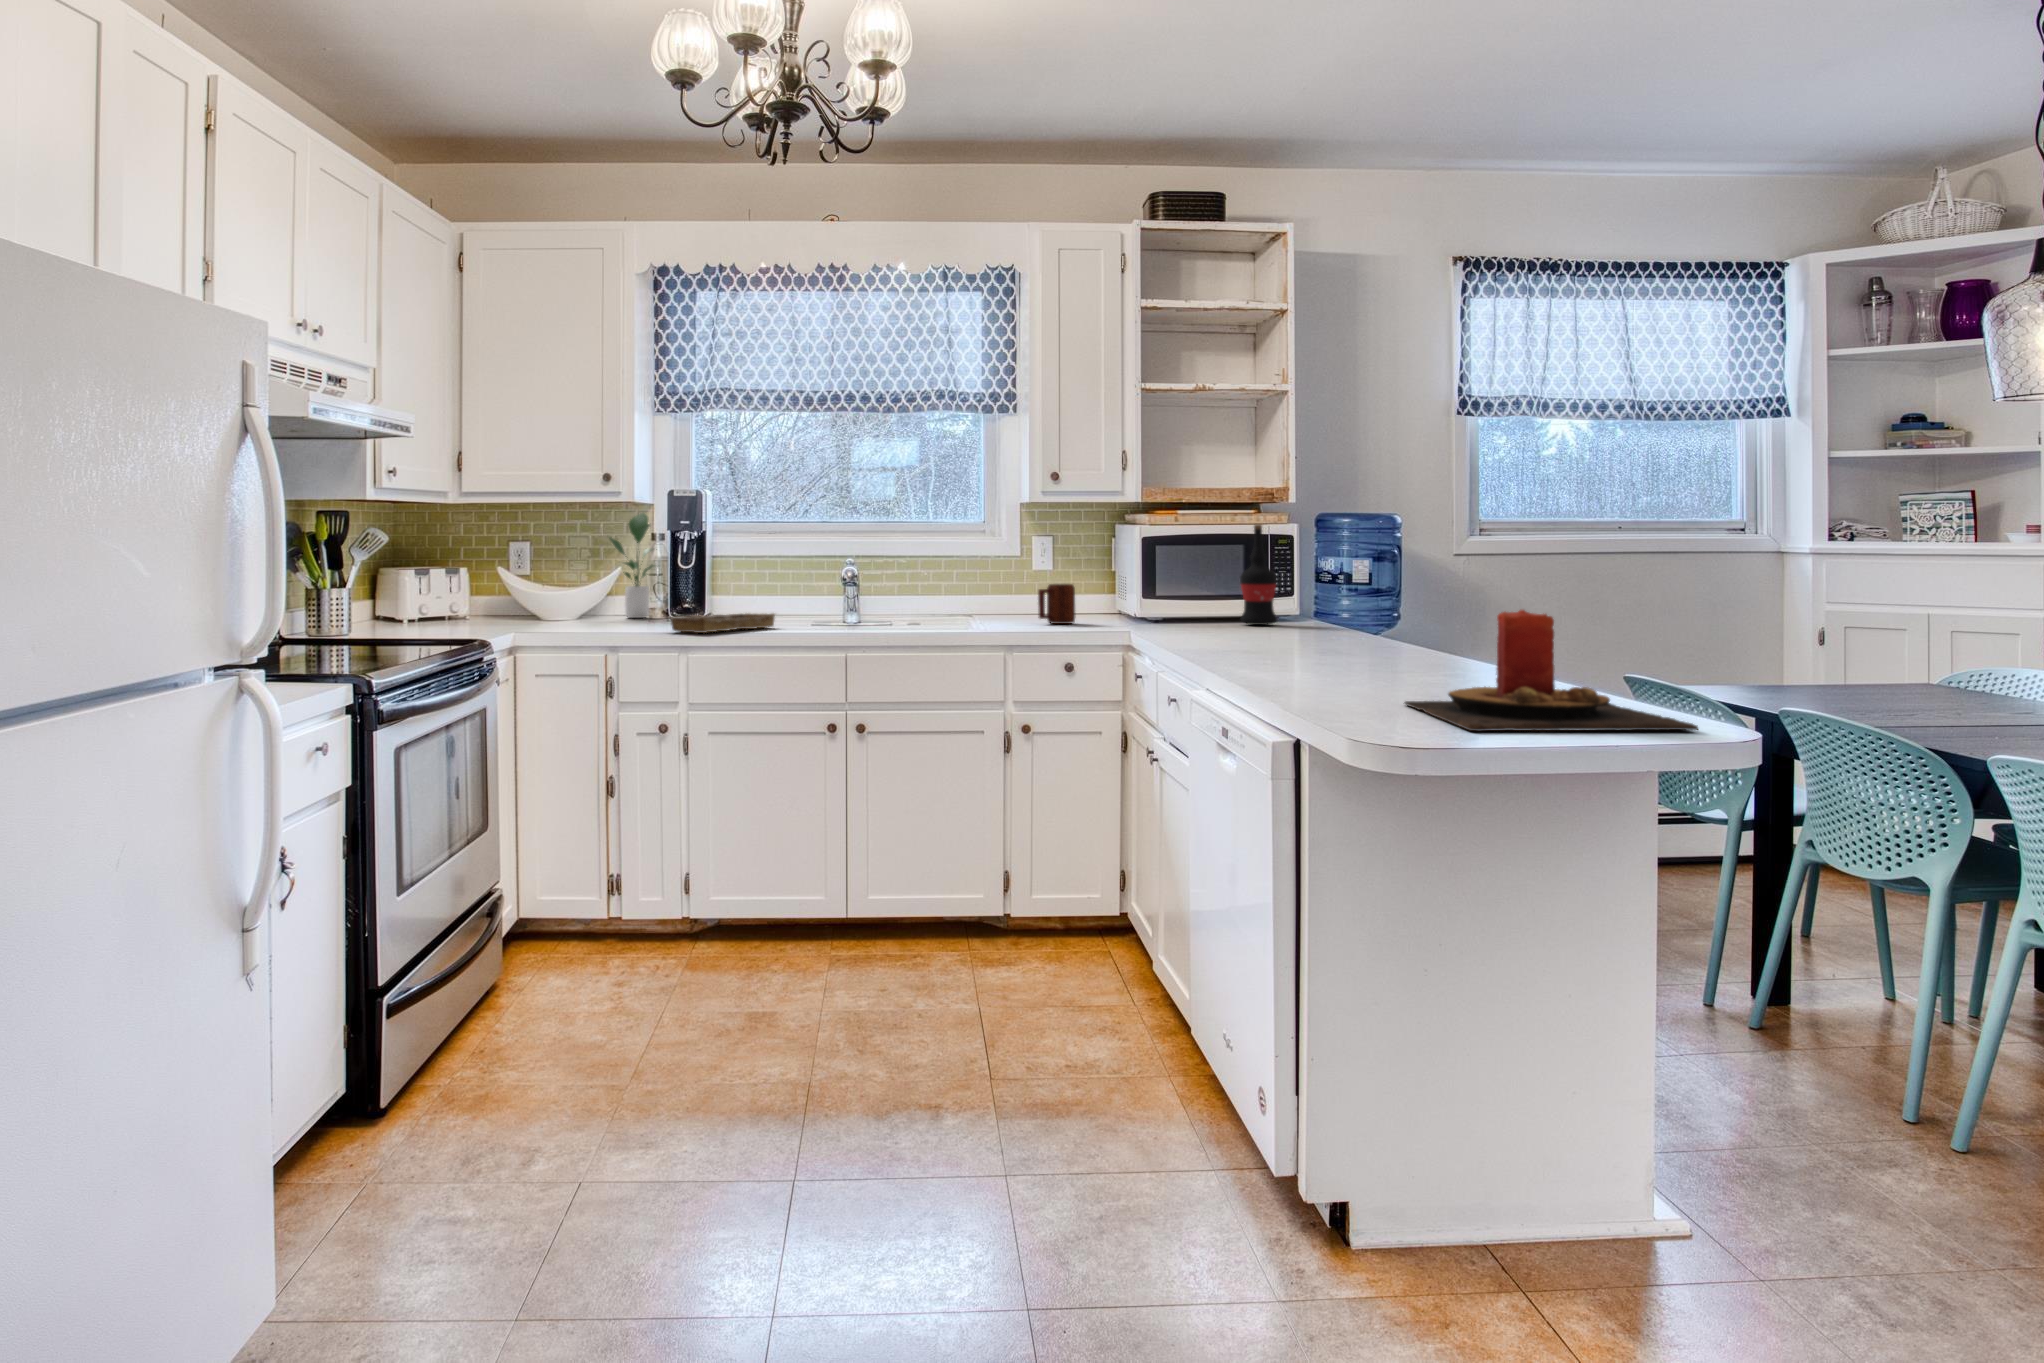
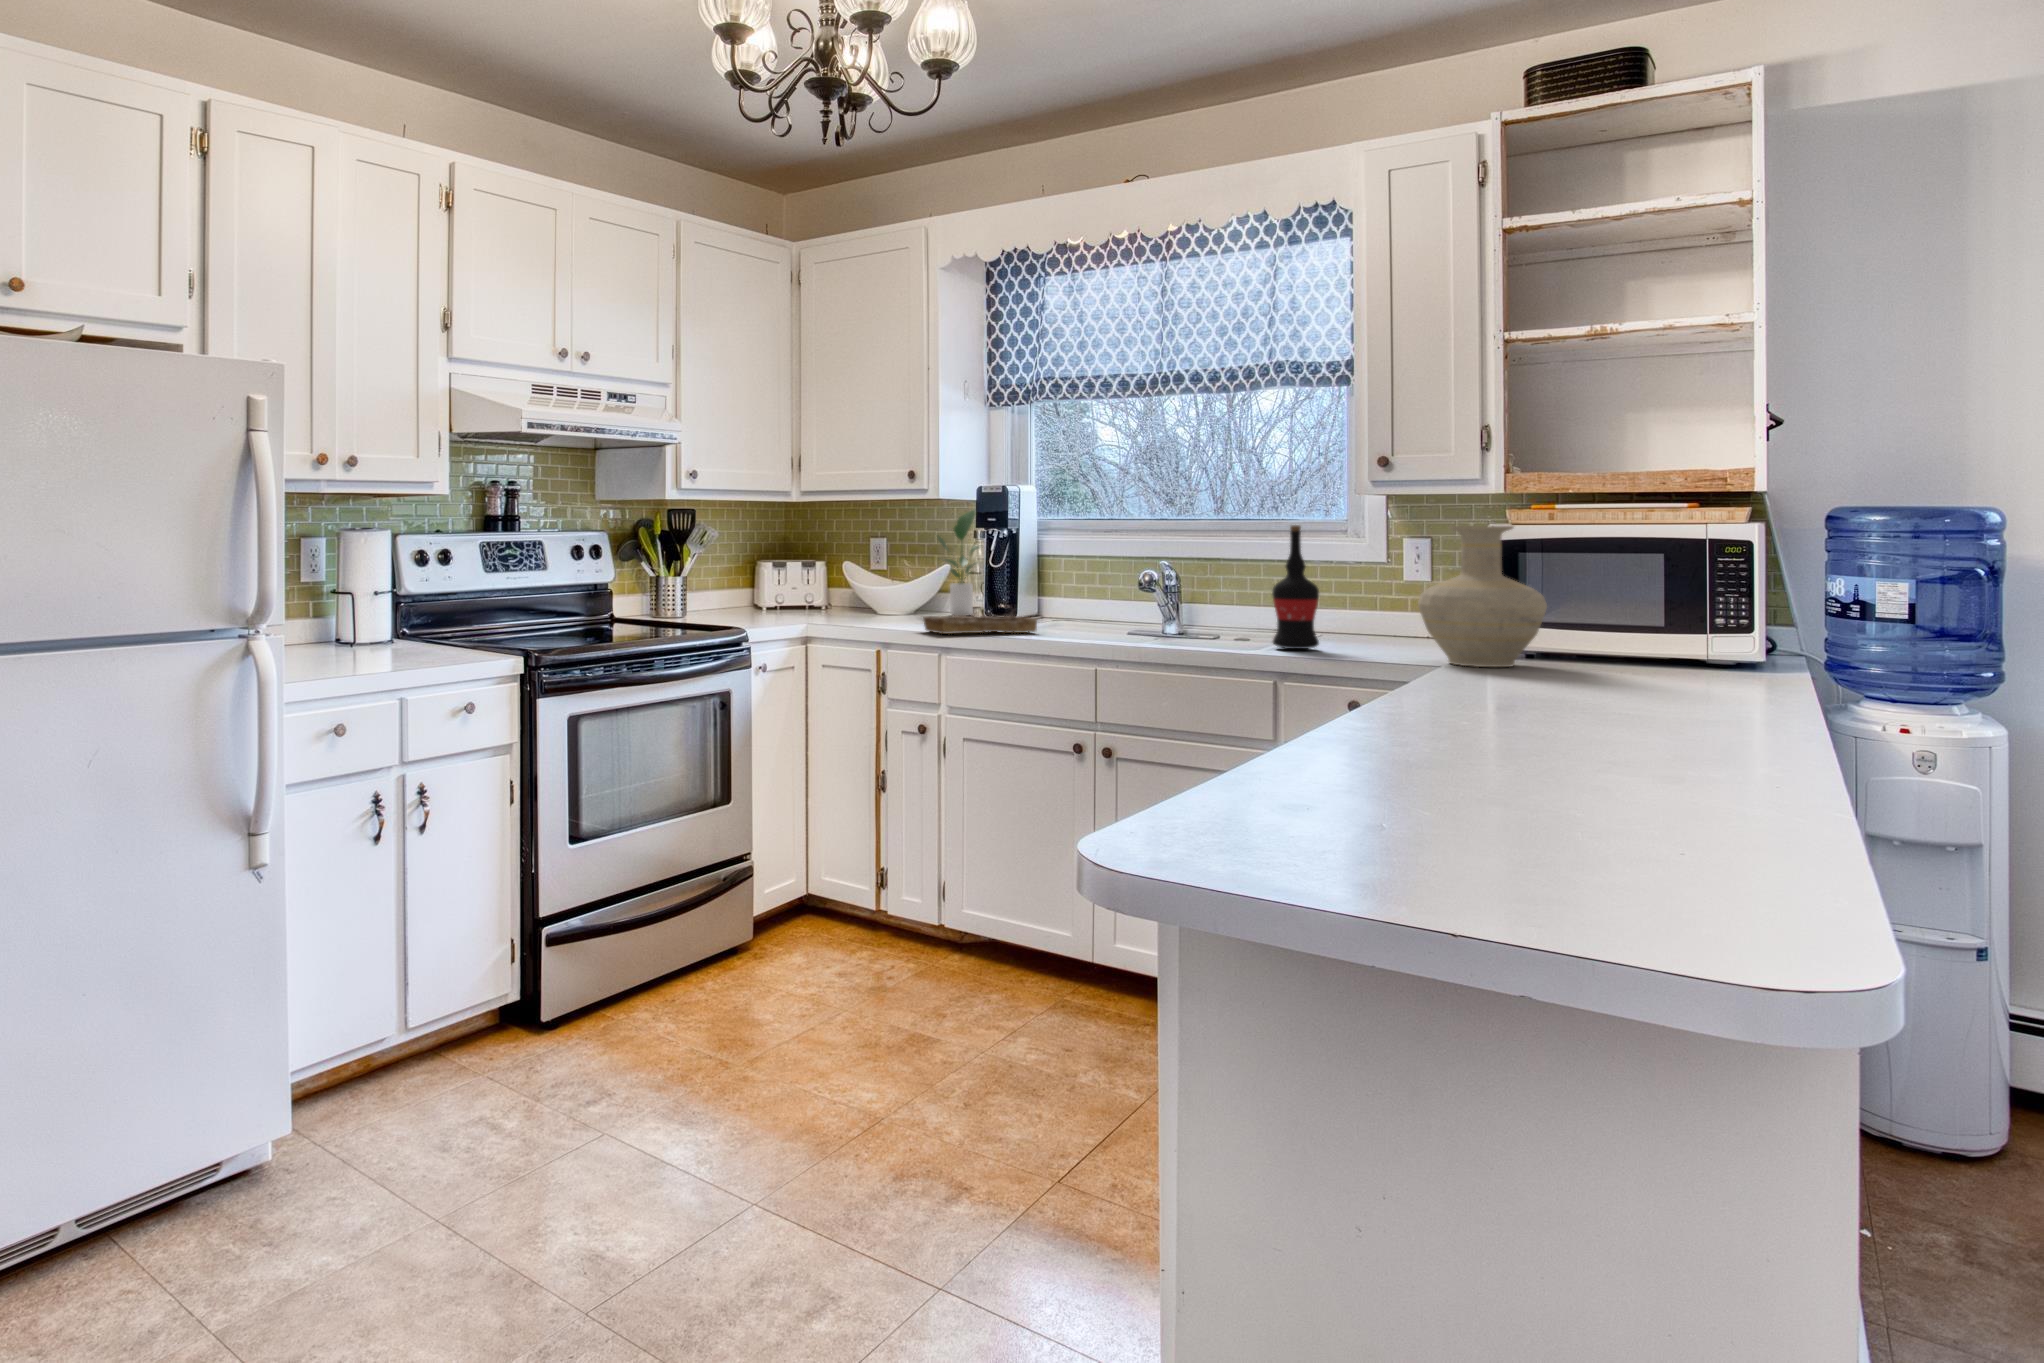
vase: none [1113,524,1200,630] -> present [1418,526,1547,667]
wine bottle: present [1240,524,1277,625] -> present [1272,525,1319,649]
mug: present [1038,584,1075,624] -> none [1347,599,1401,650]
candle: present [1405,610,1698,731] -> none [1240,669,1667,899]

